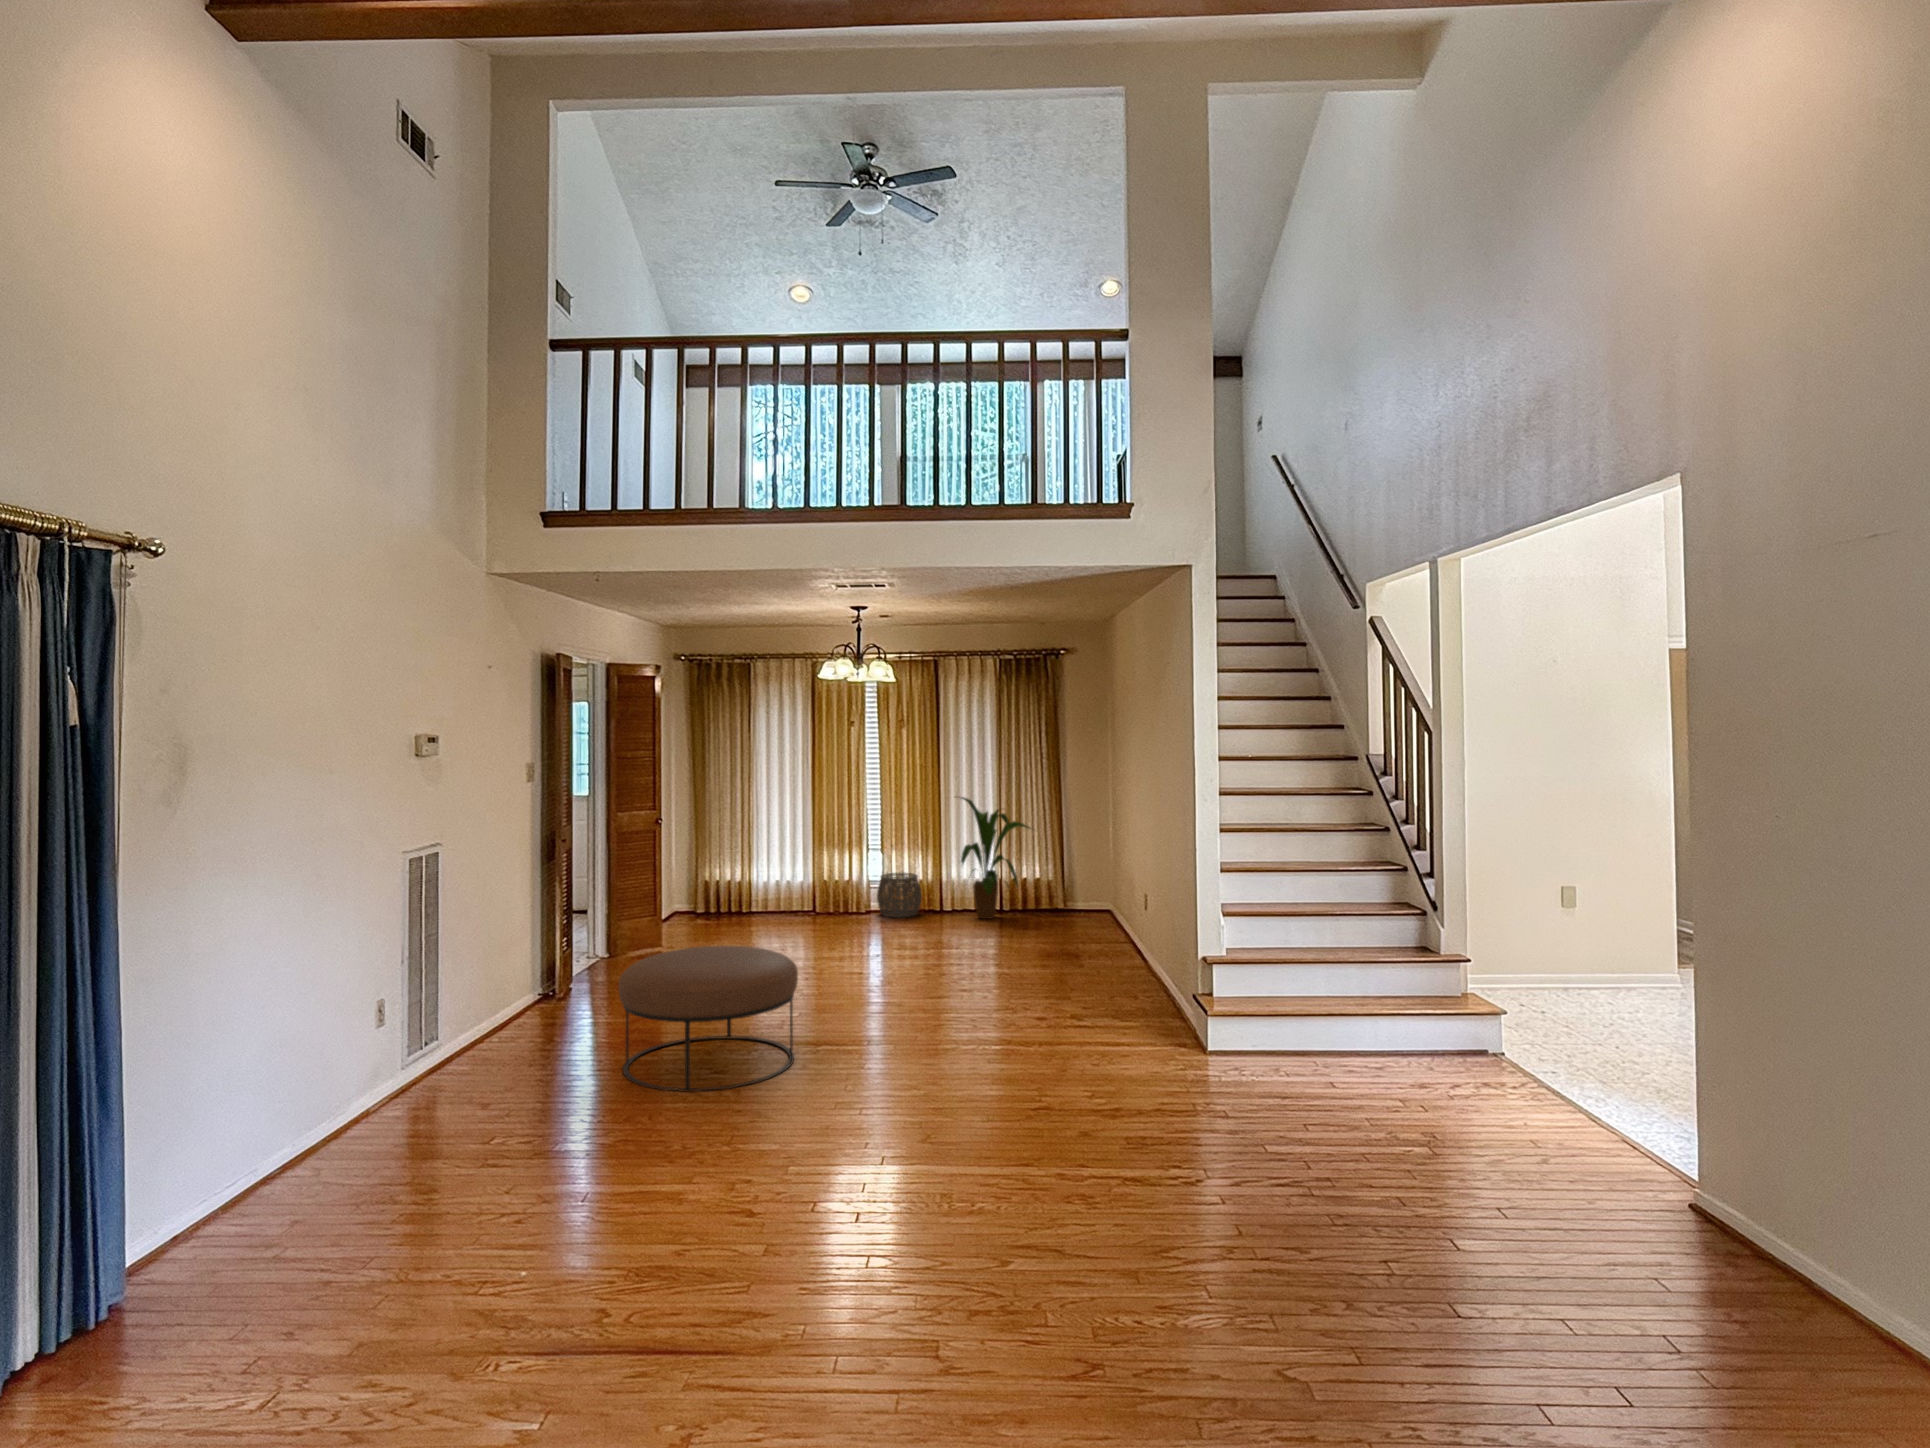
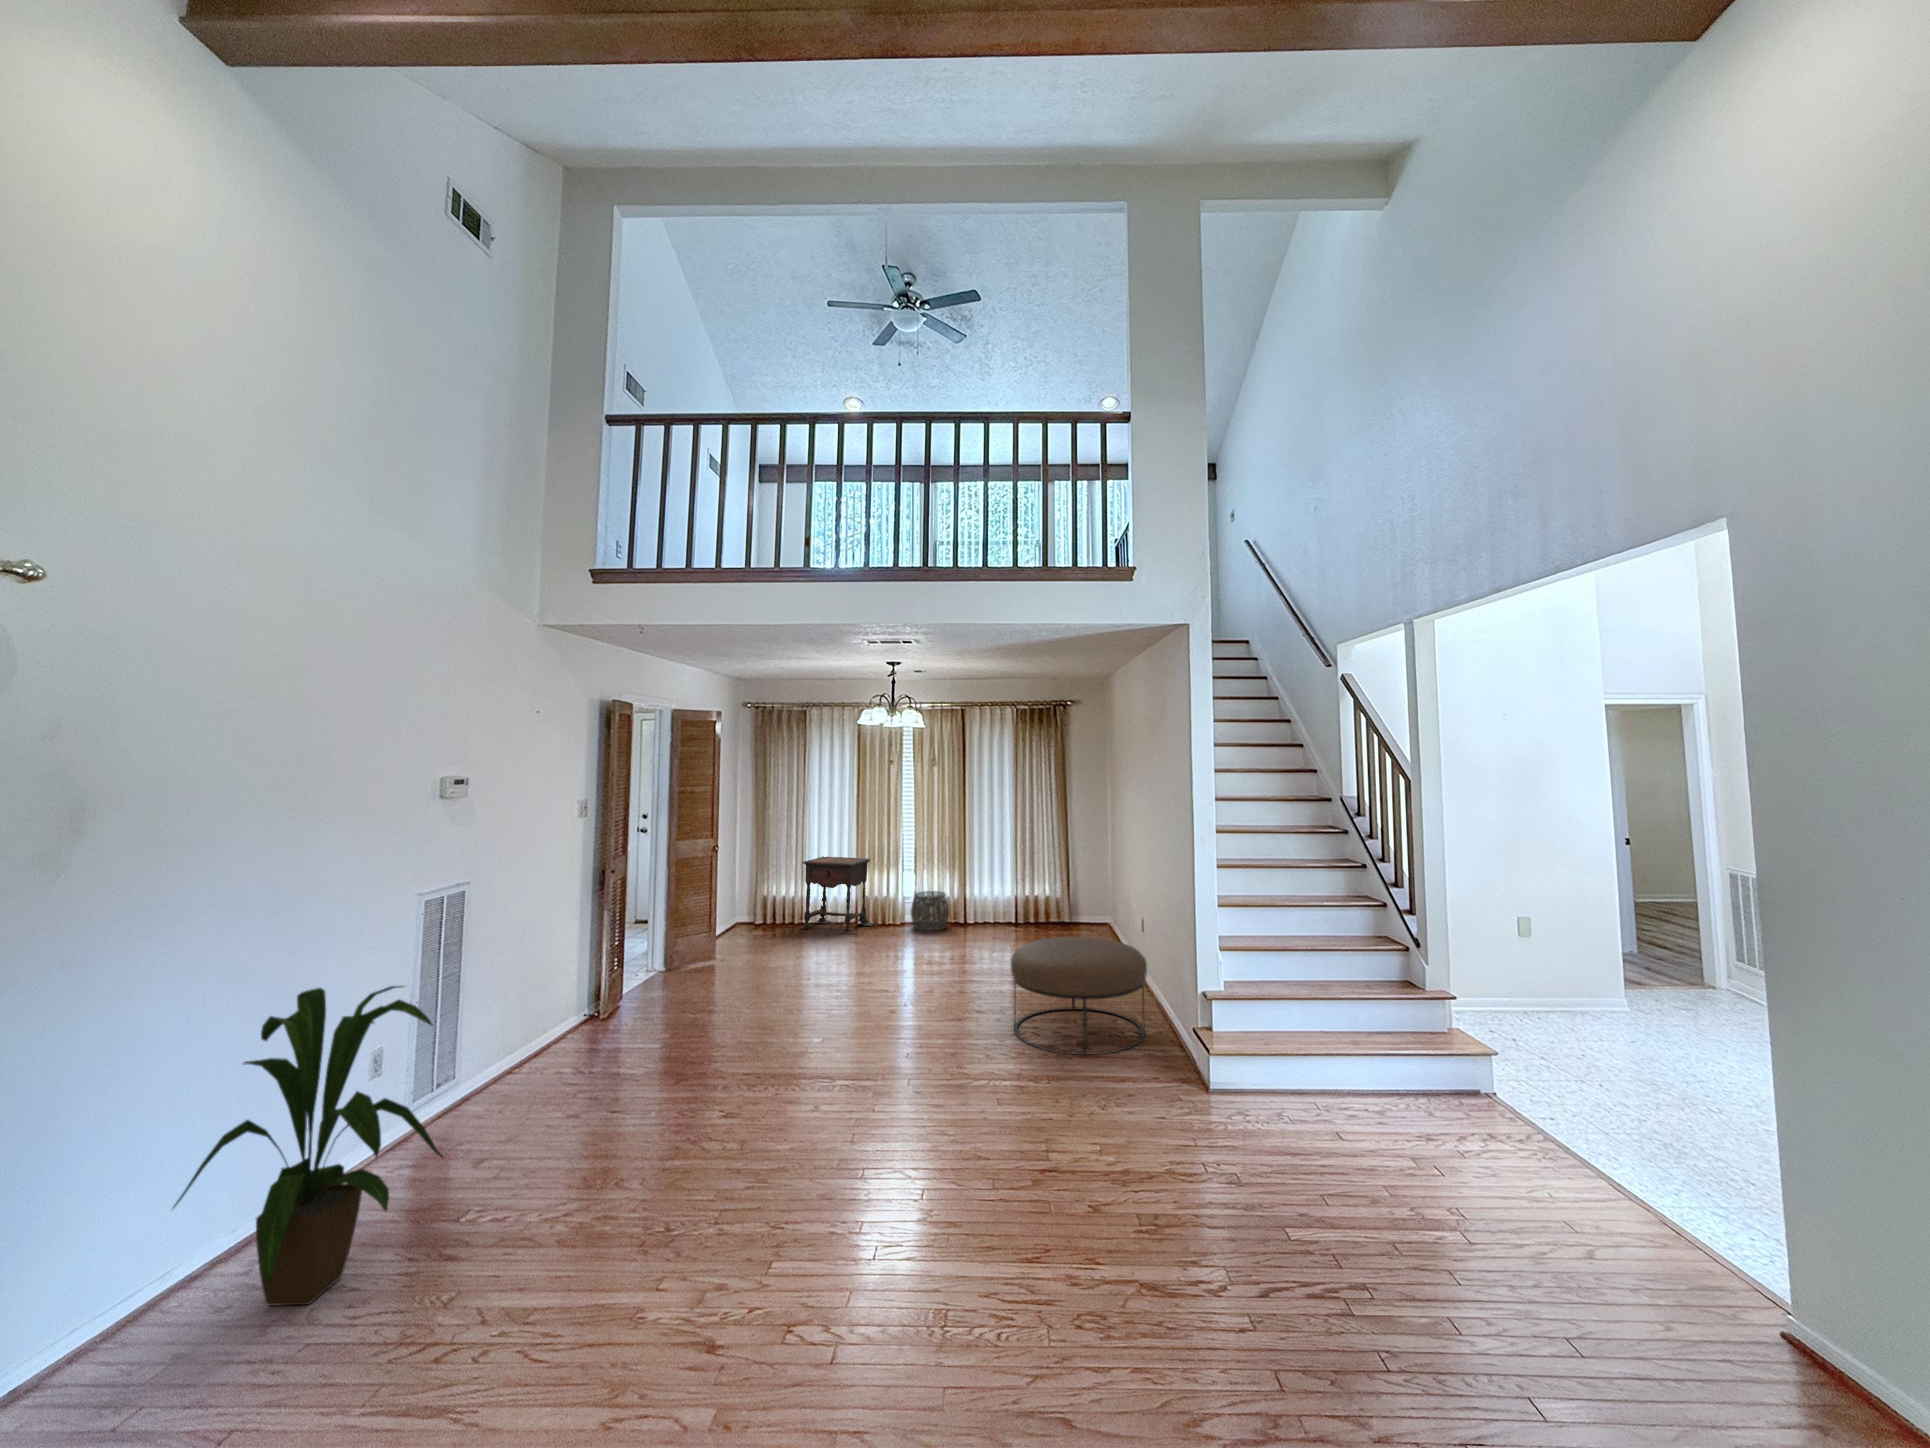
house plant: present [961,797,1035,919] -> present [173,986,442,1305]
side table: none [747,833,836,921] -> present [800,857,874,934]
ottoman: present [618,946,798,1092] -> present [1011,937,1147,1055]

